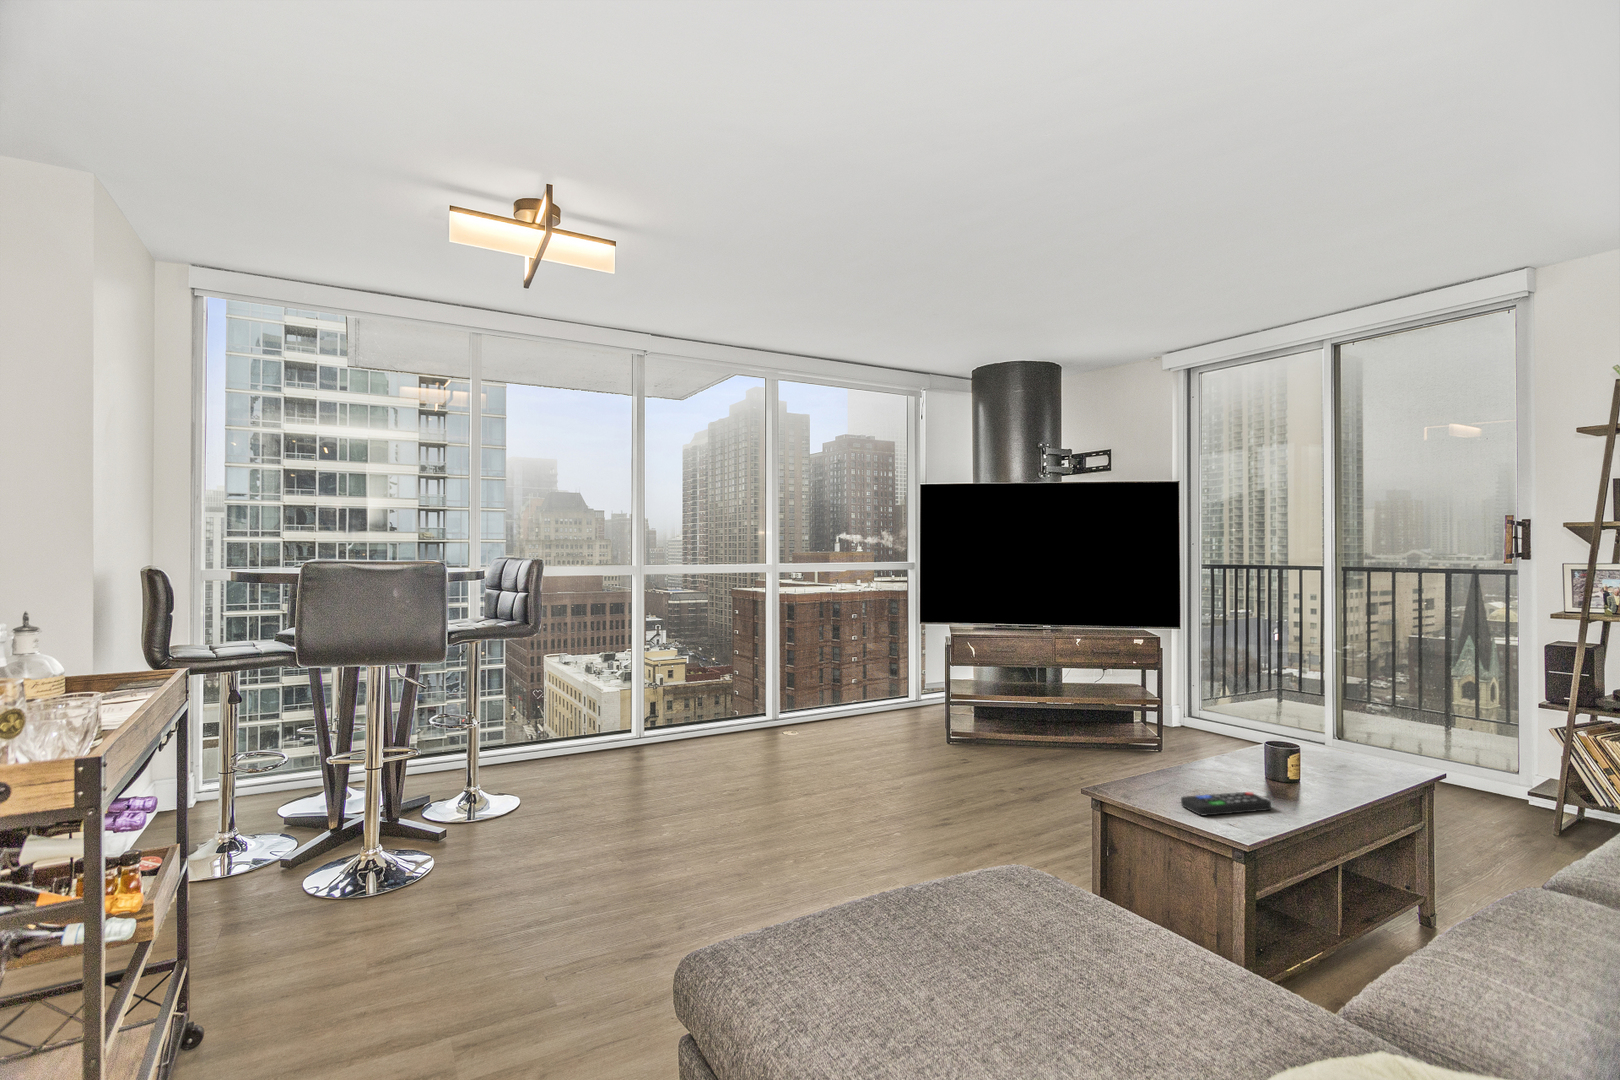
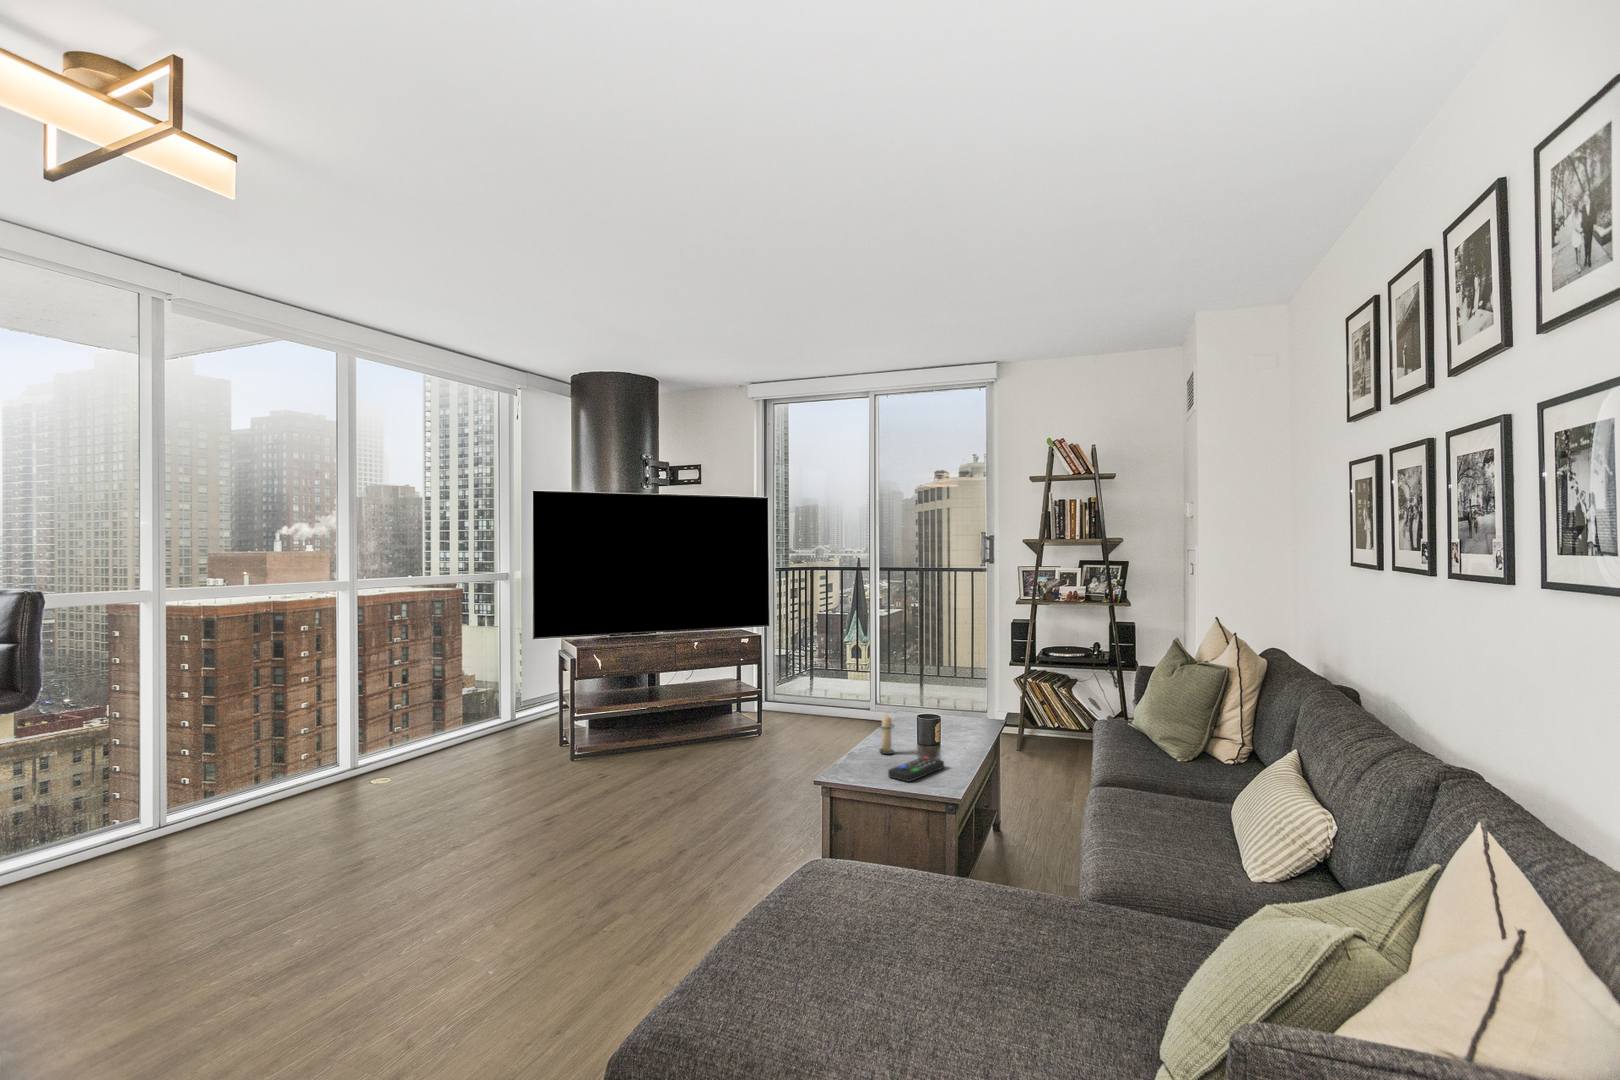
candle: none [1197,731,1224,783] -> present [879,716,894,754]

